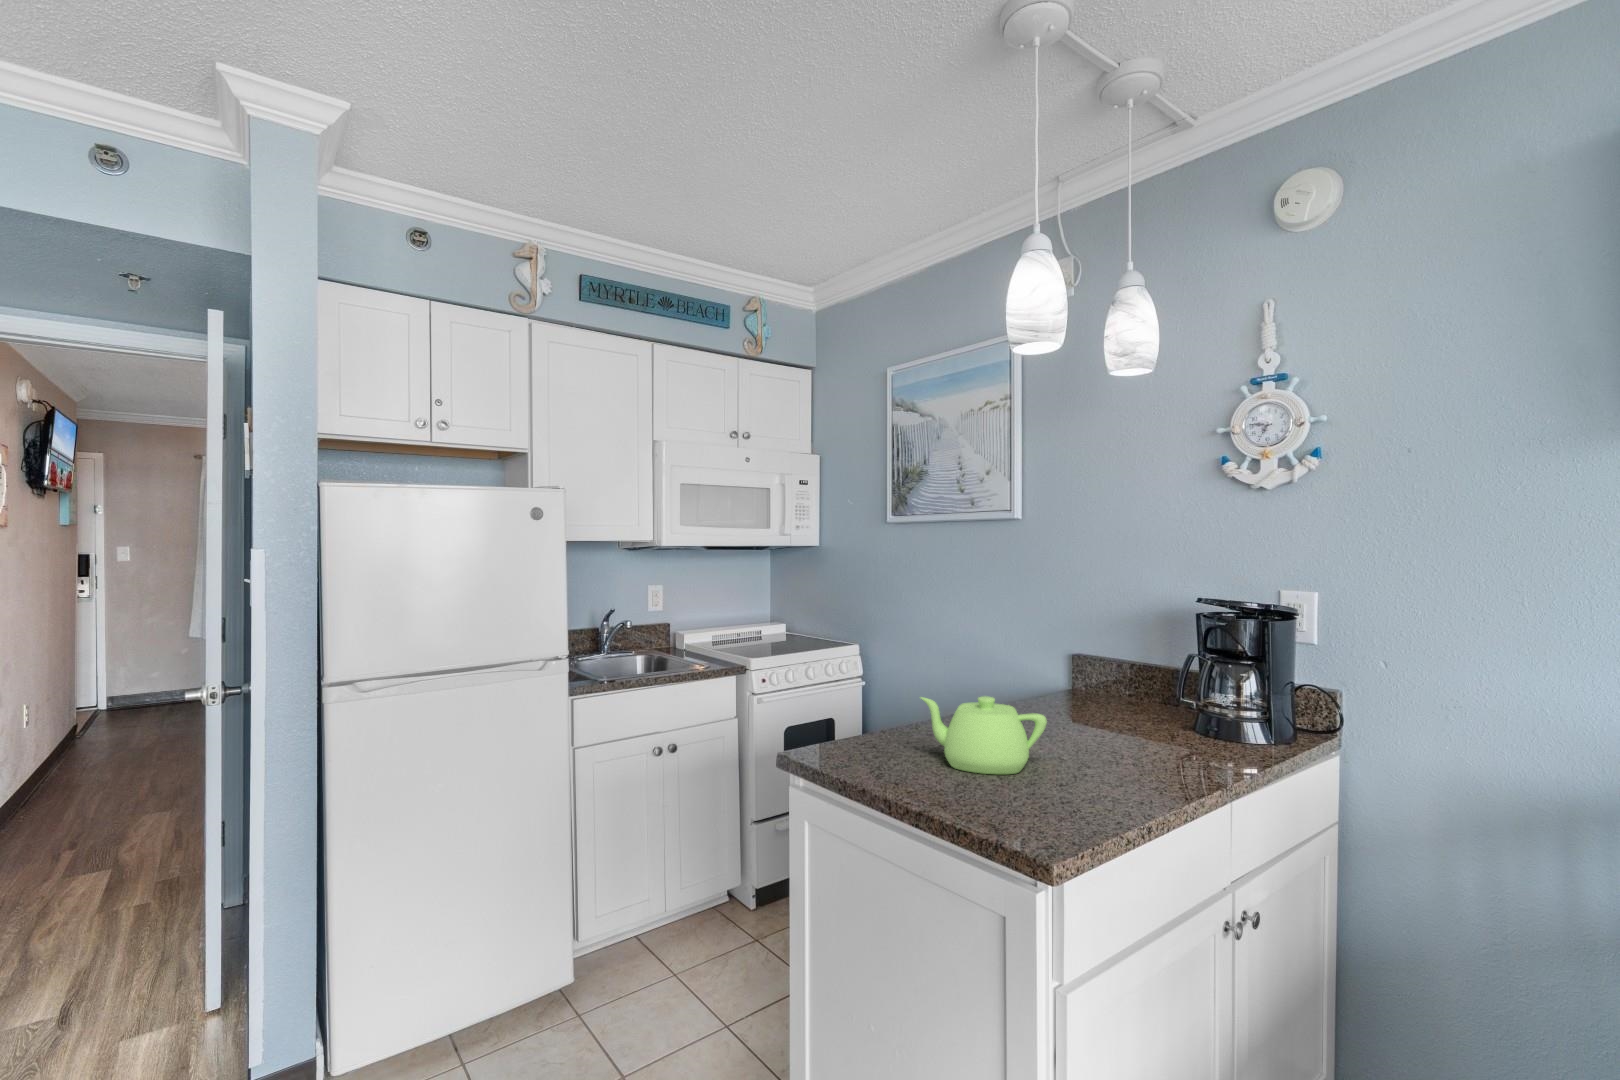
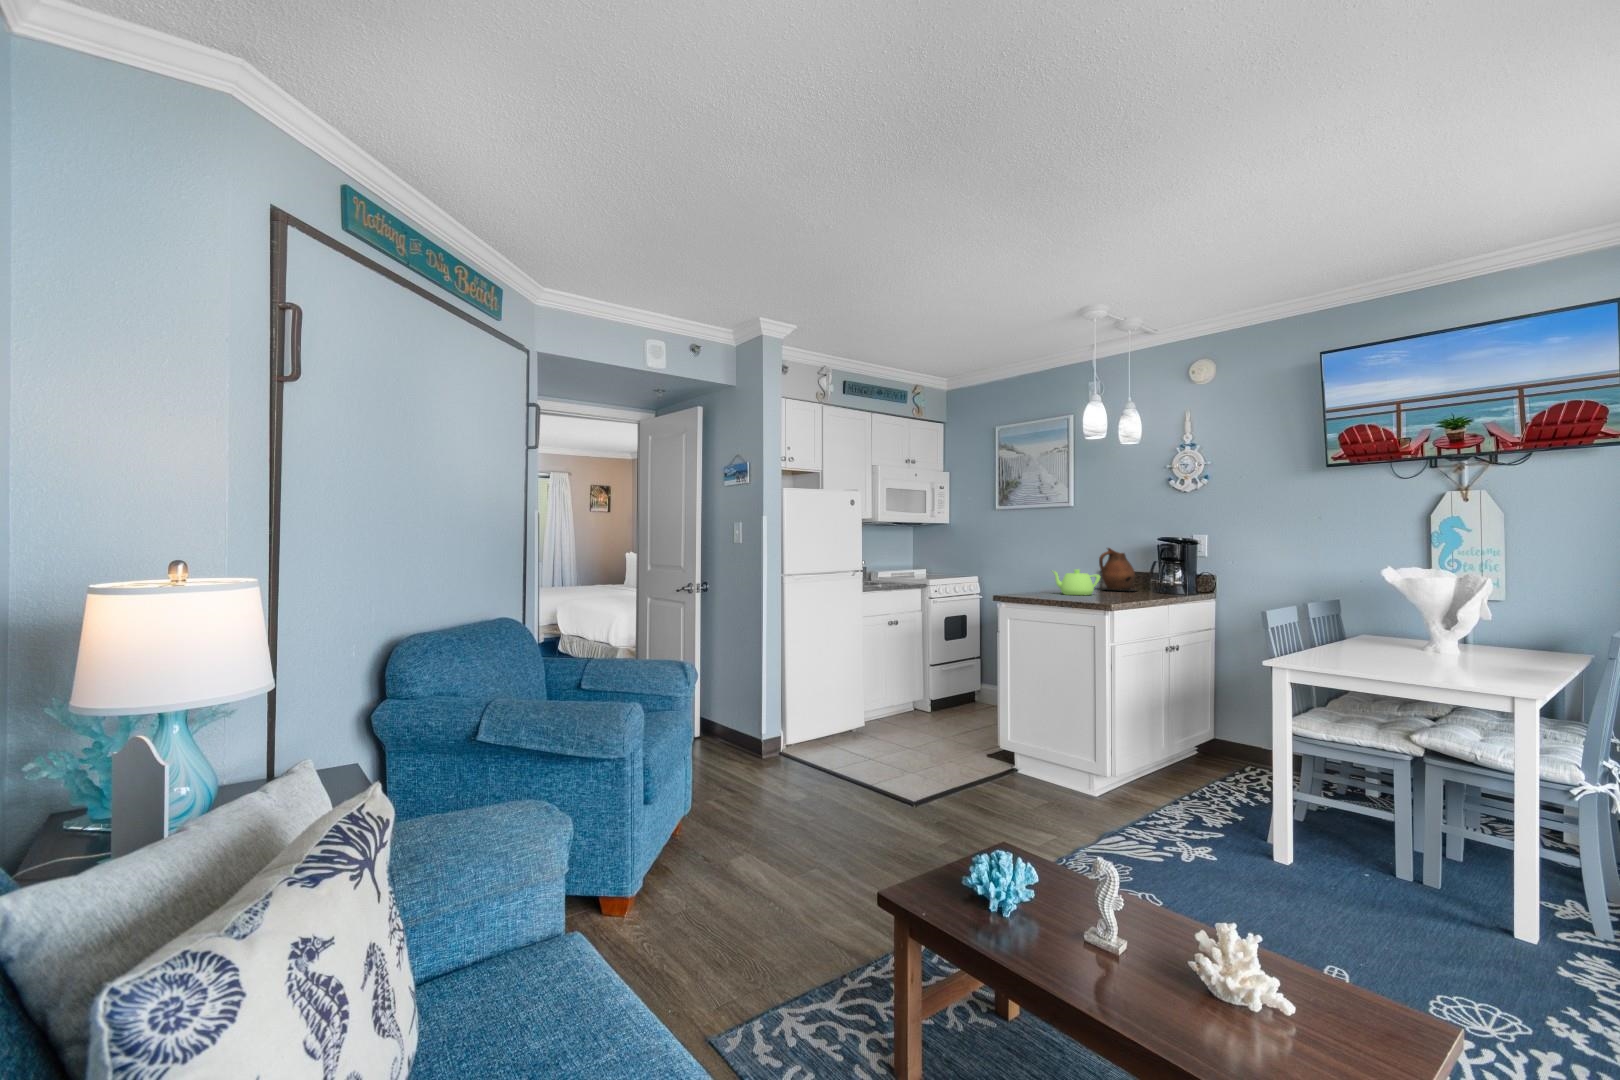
ceramic pitcher: none [1060,620,1154,733] -> present [1099,548,1135,591]

